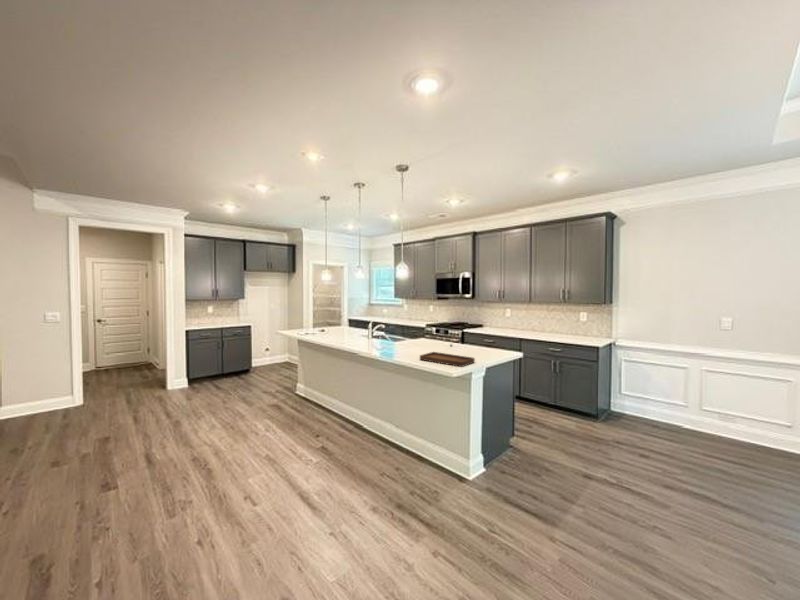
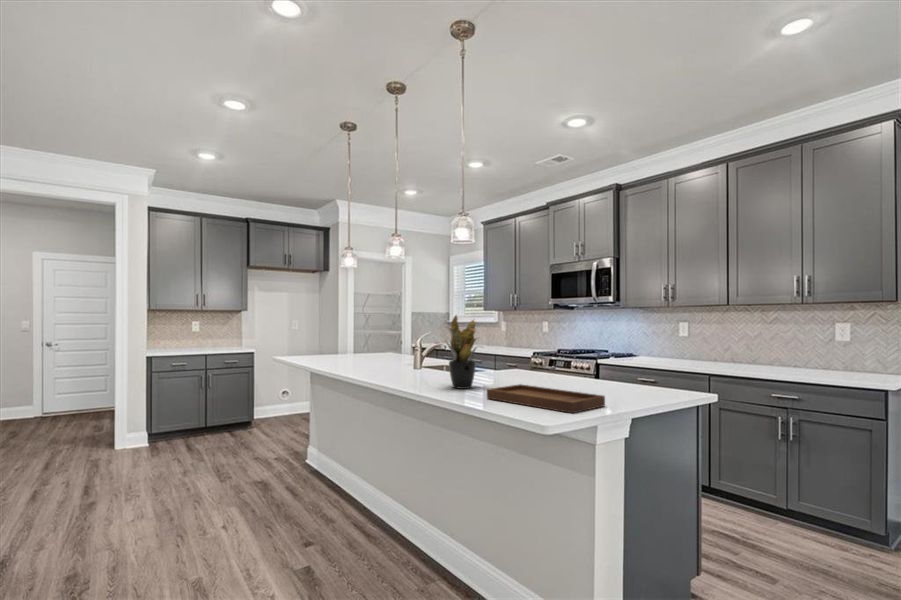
potted plant: none [393,315,416,354] -> present [446,316,476,389]

